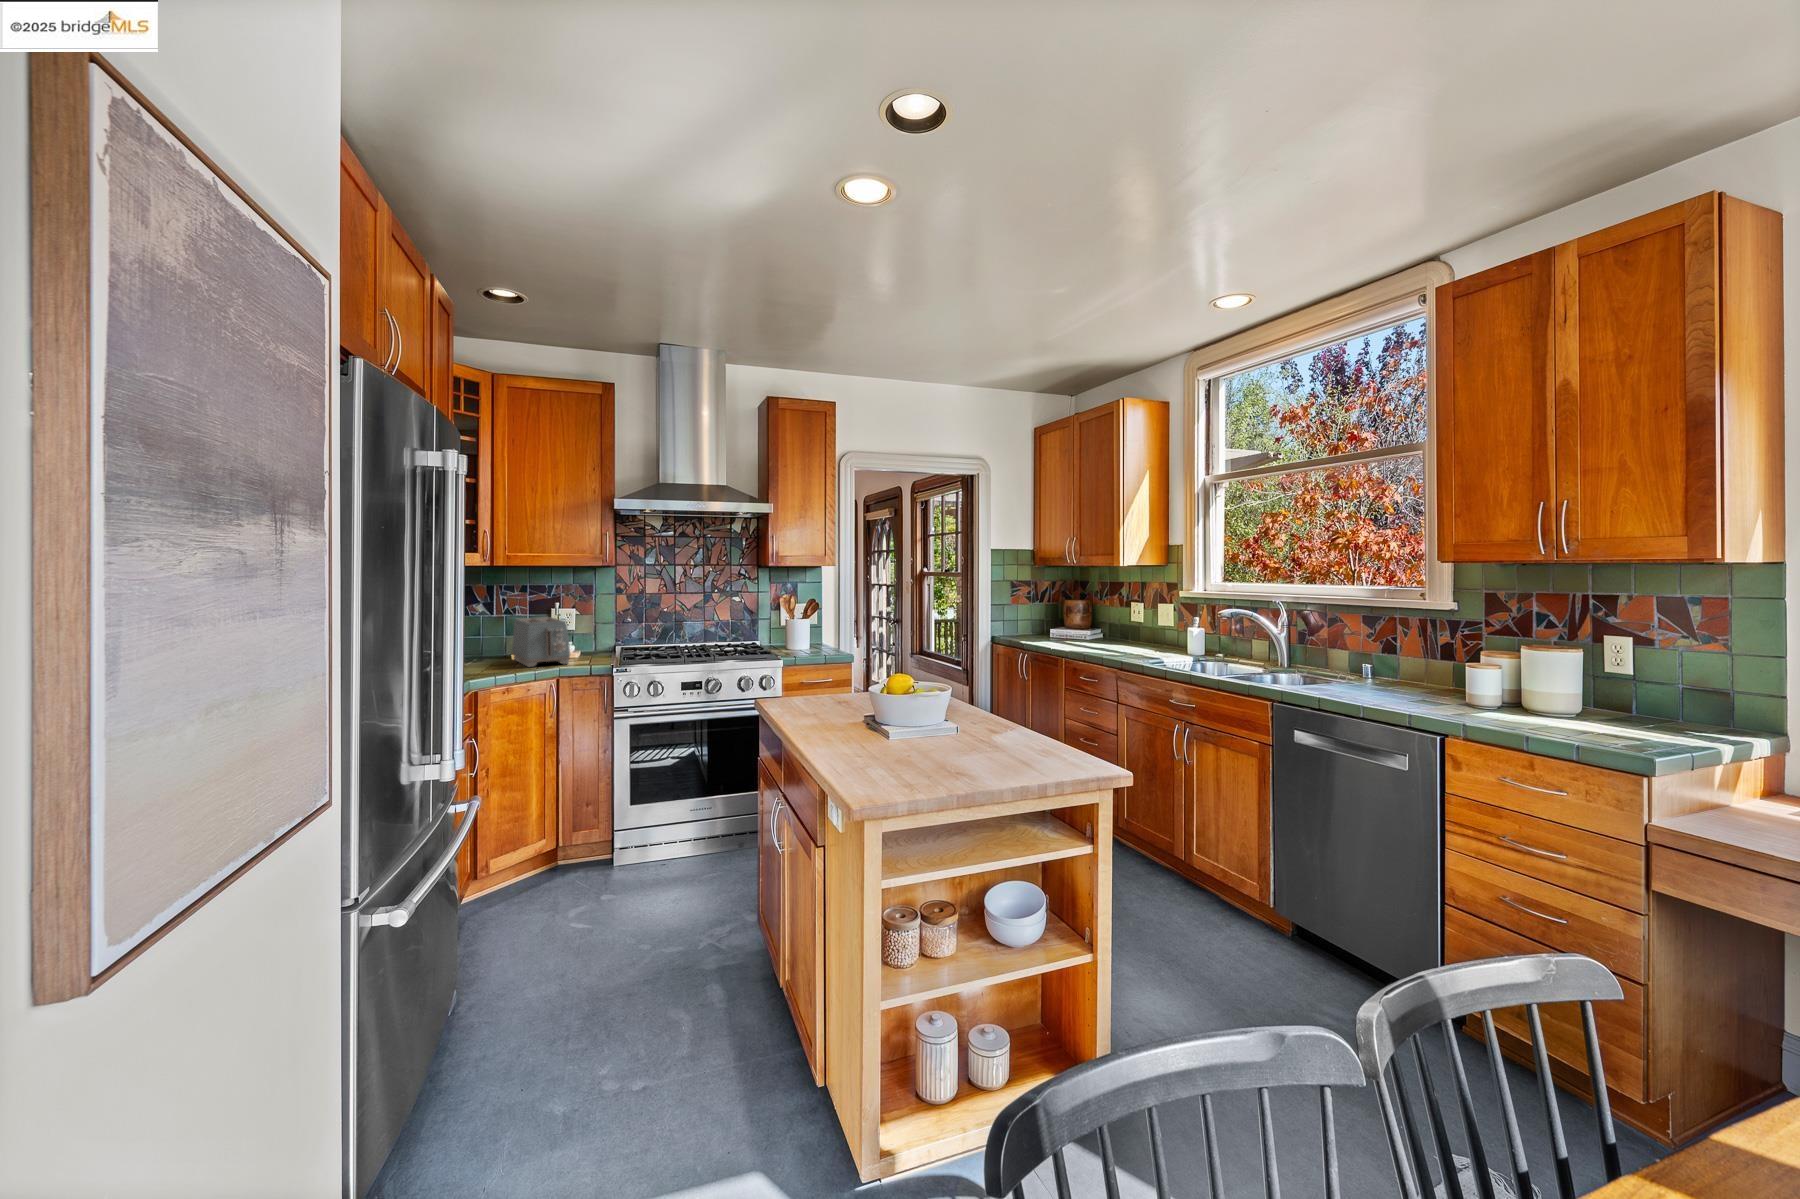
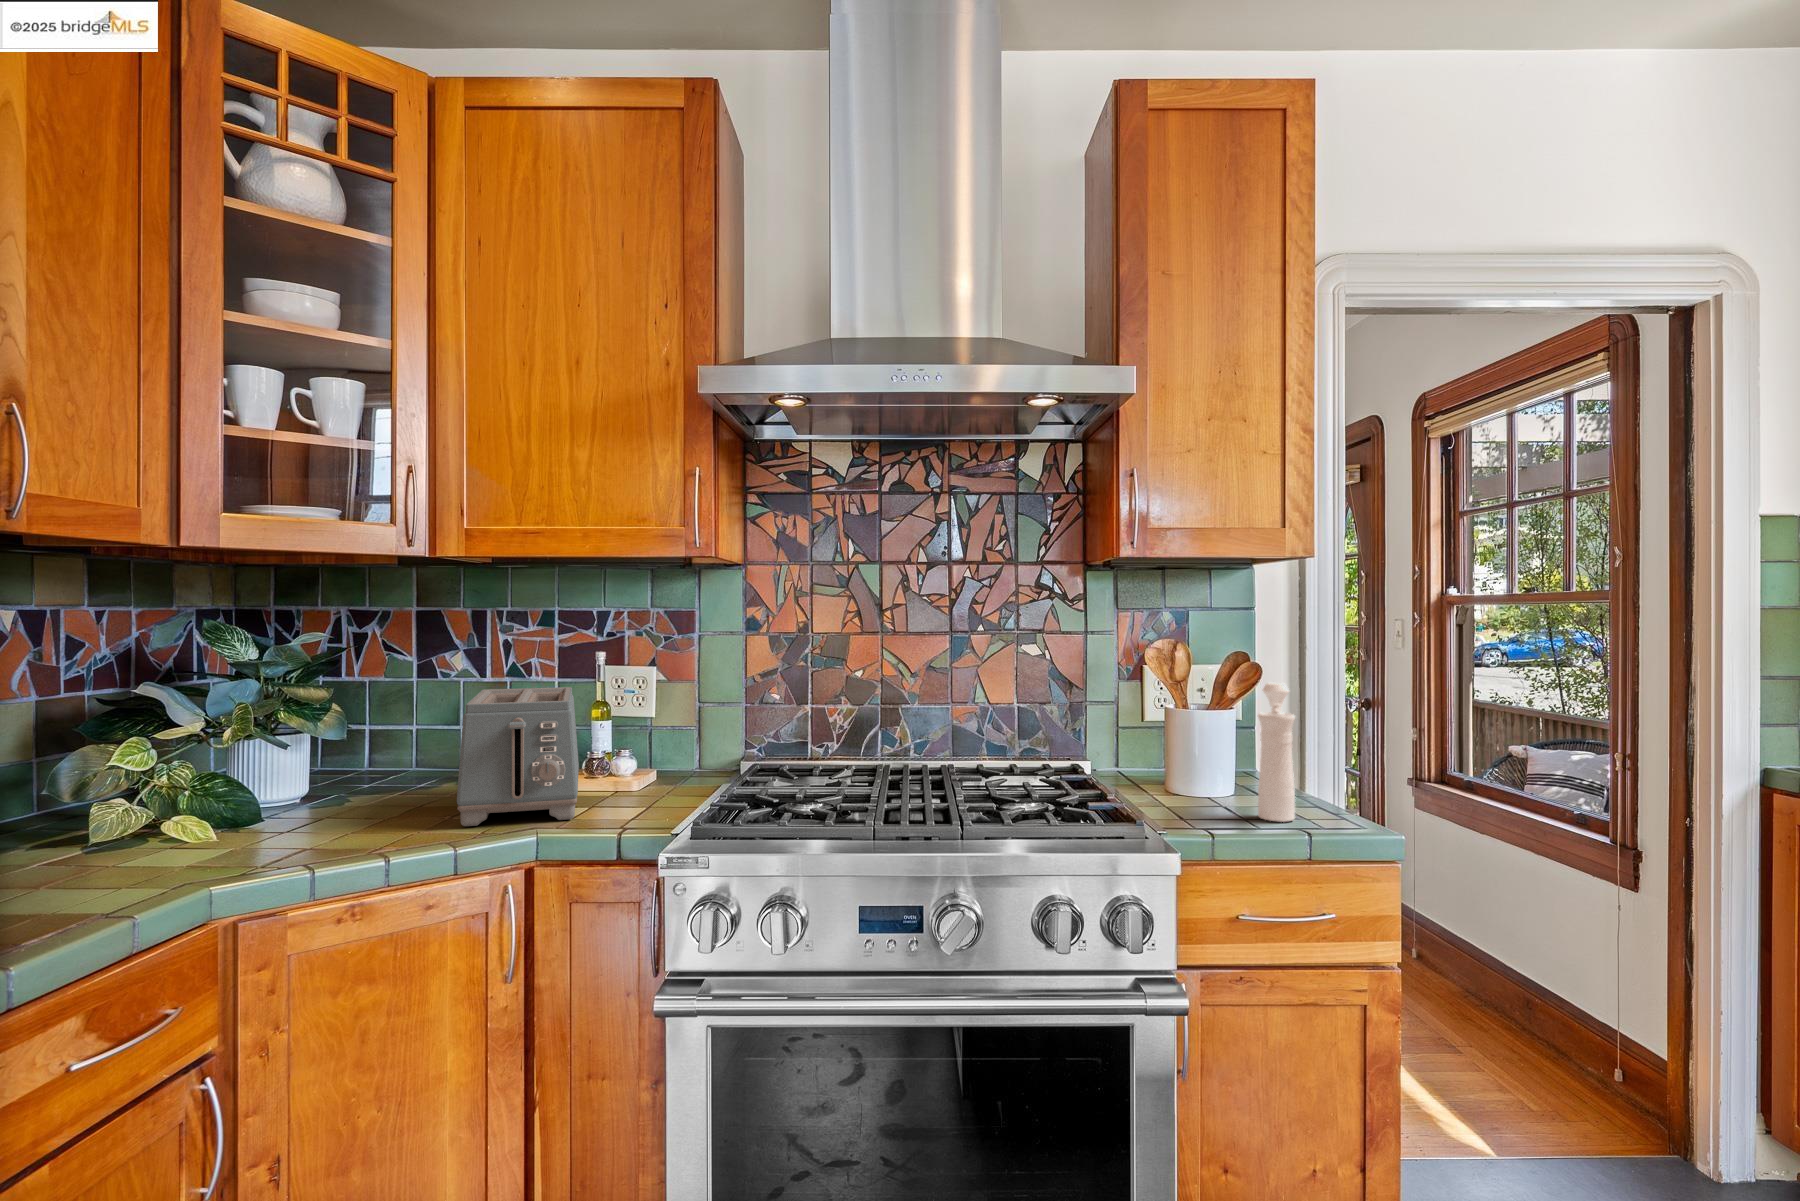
pepper mill: none [812,610,825,654] -> present [1258,683,1295,822]

